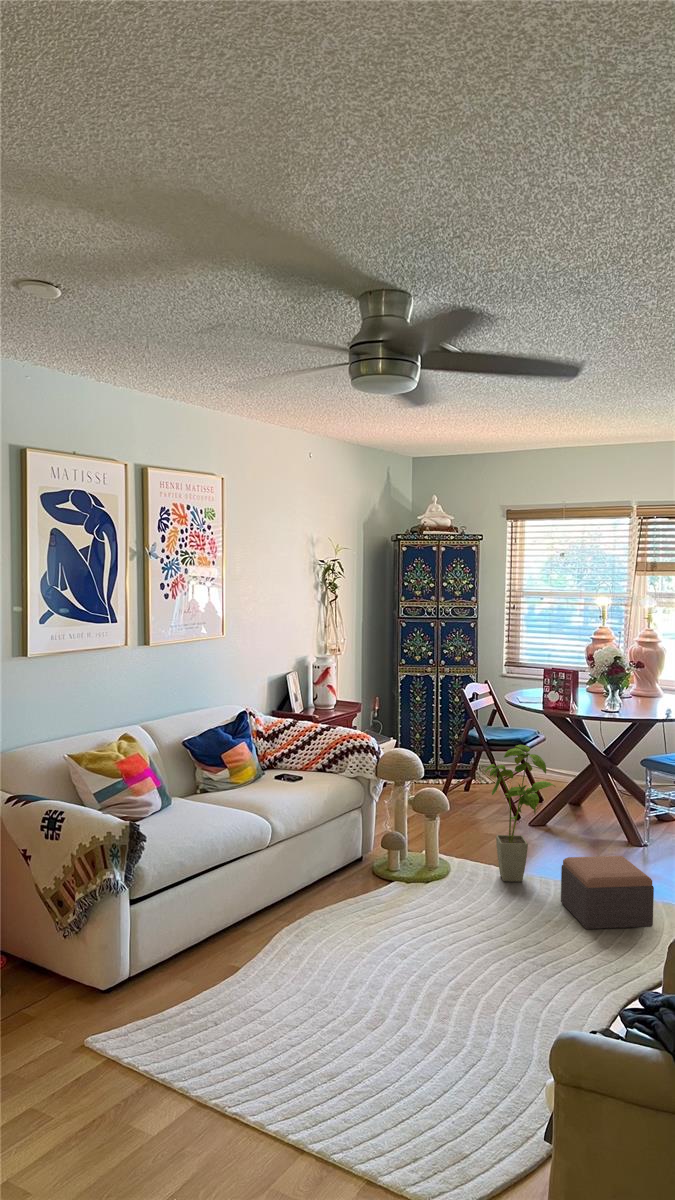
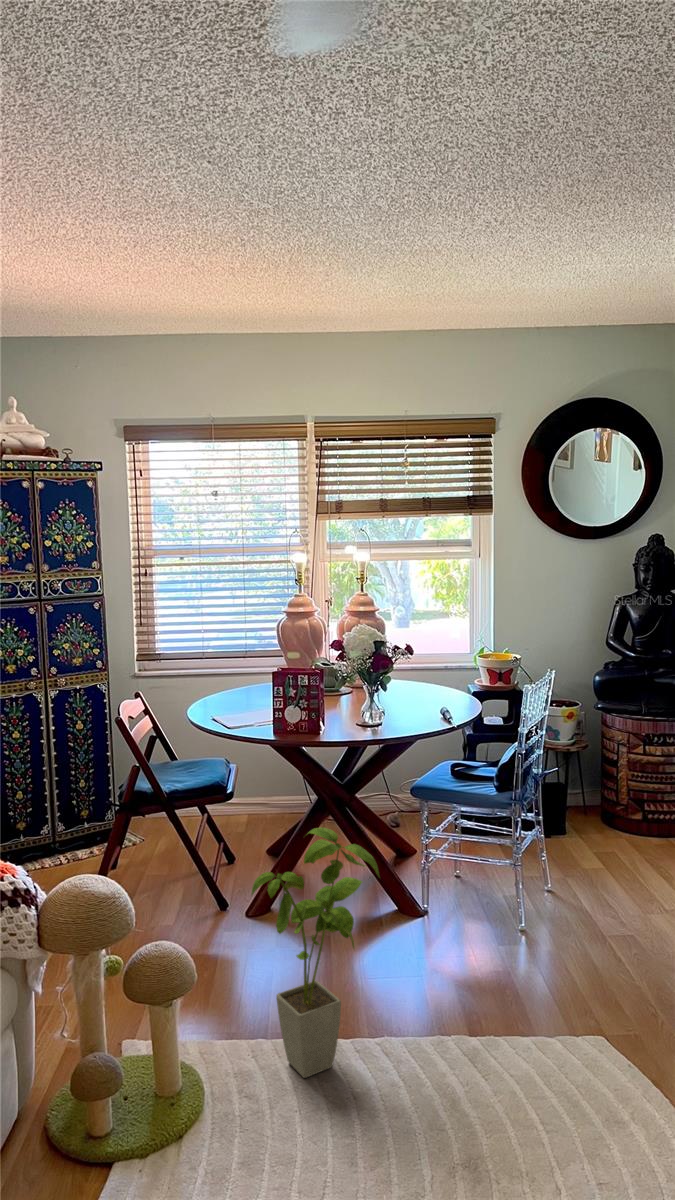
footstool: present [561,856,654,929] -> none [426,986,594,1162]

